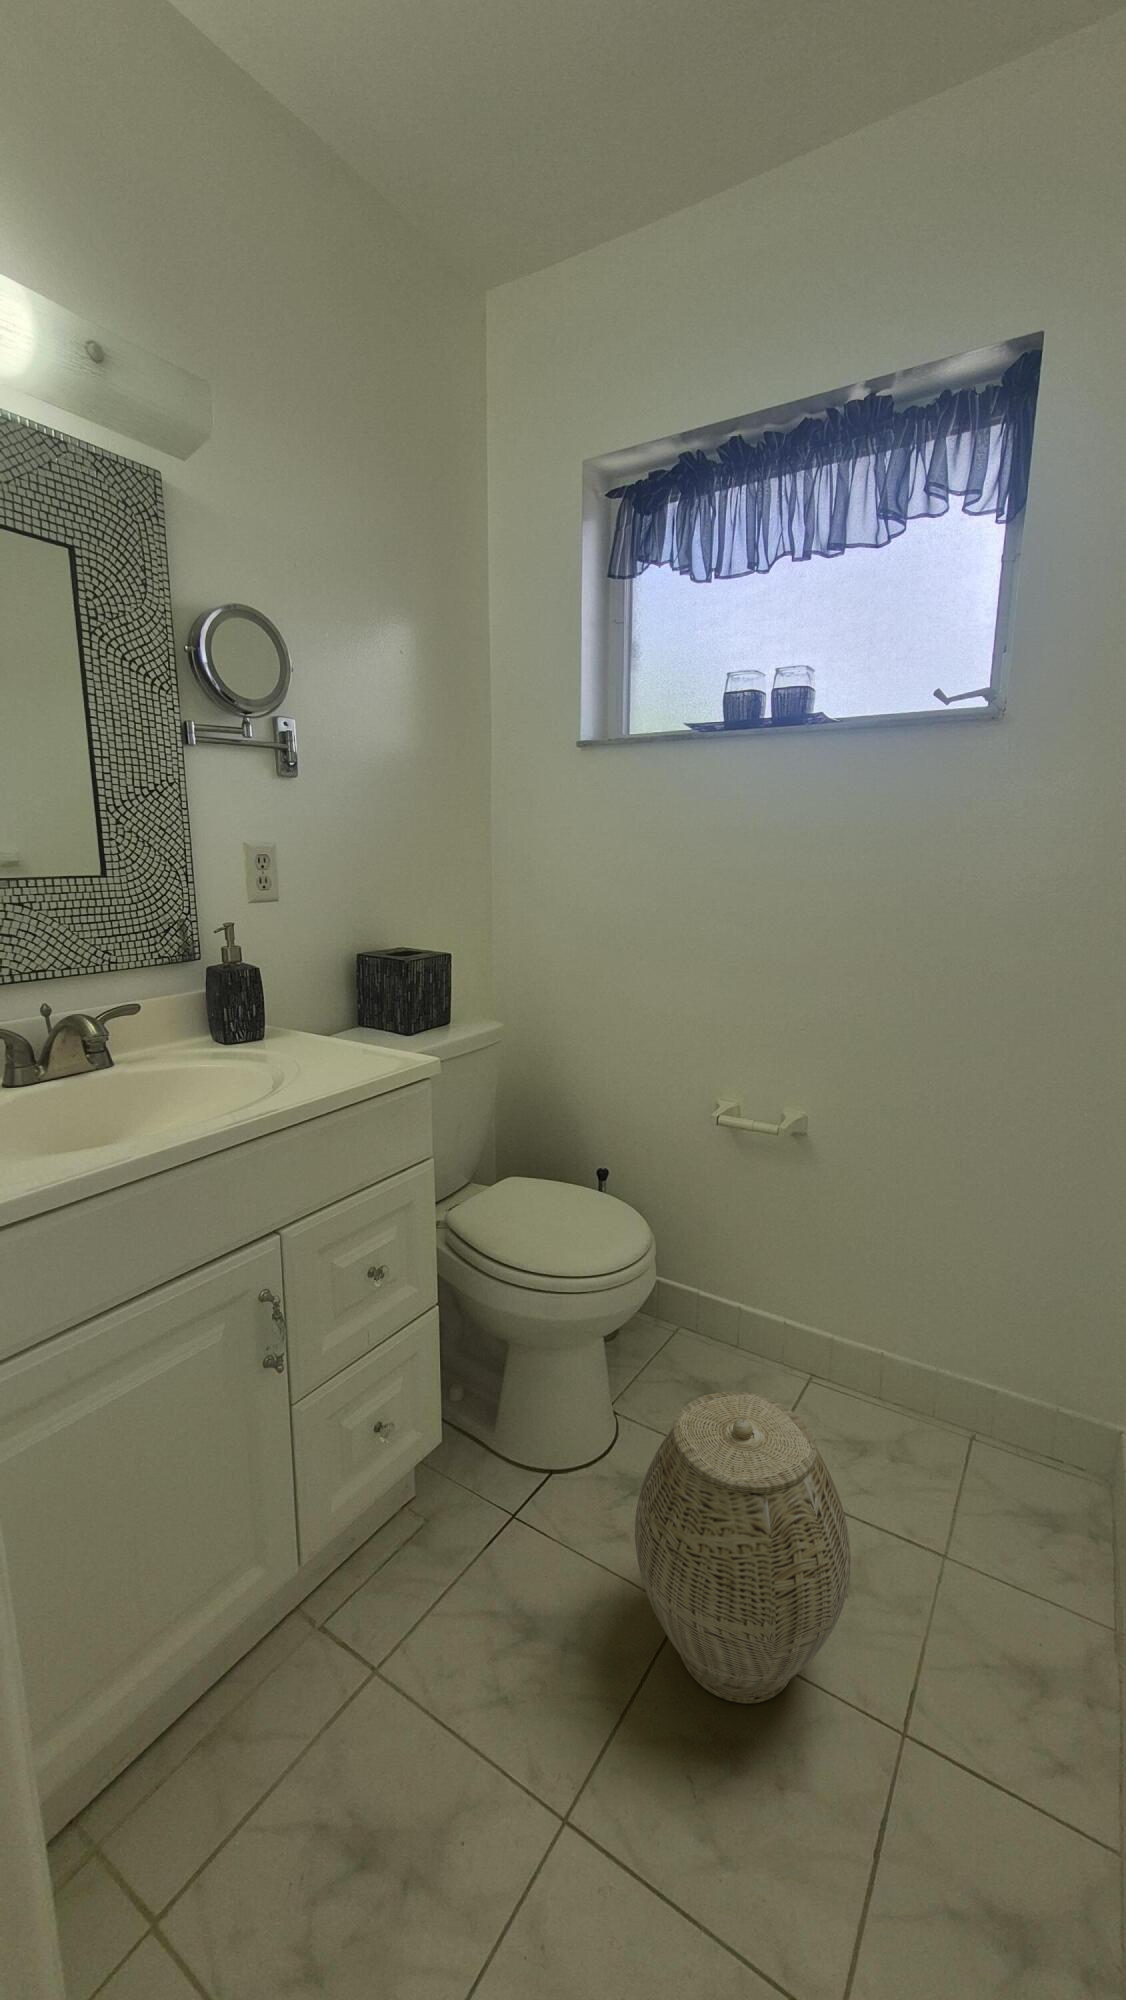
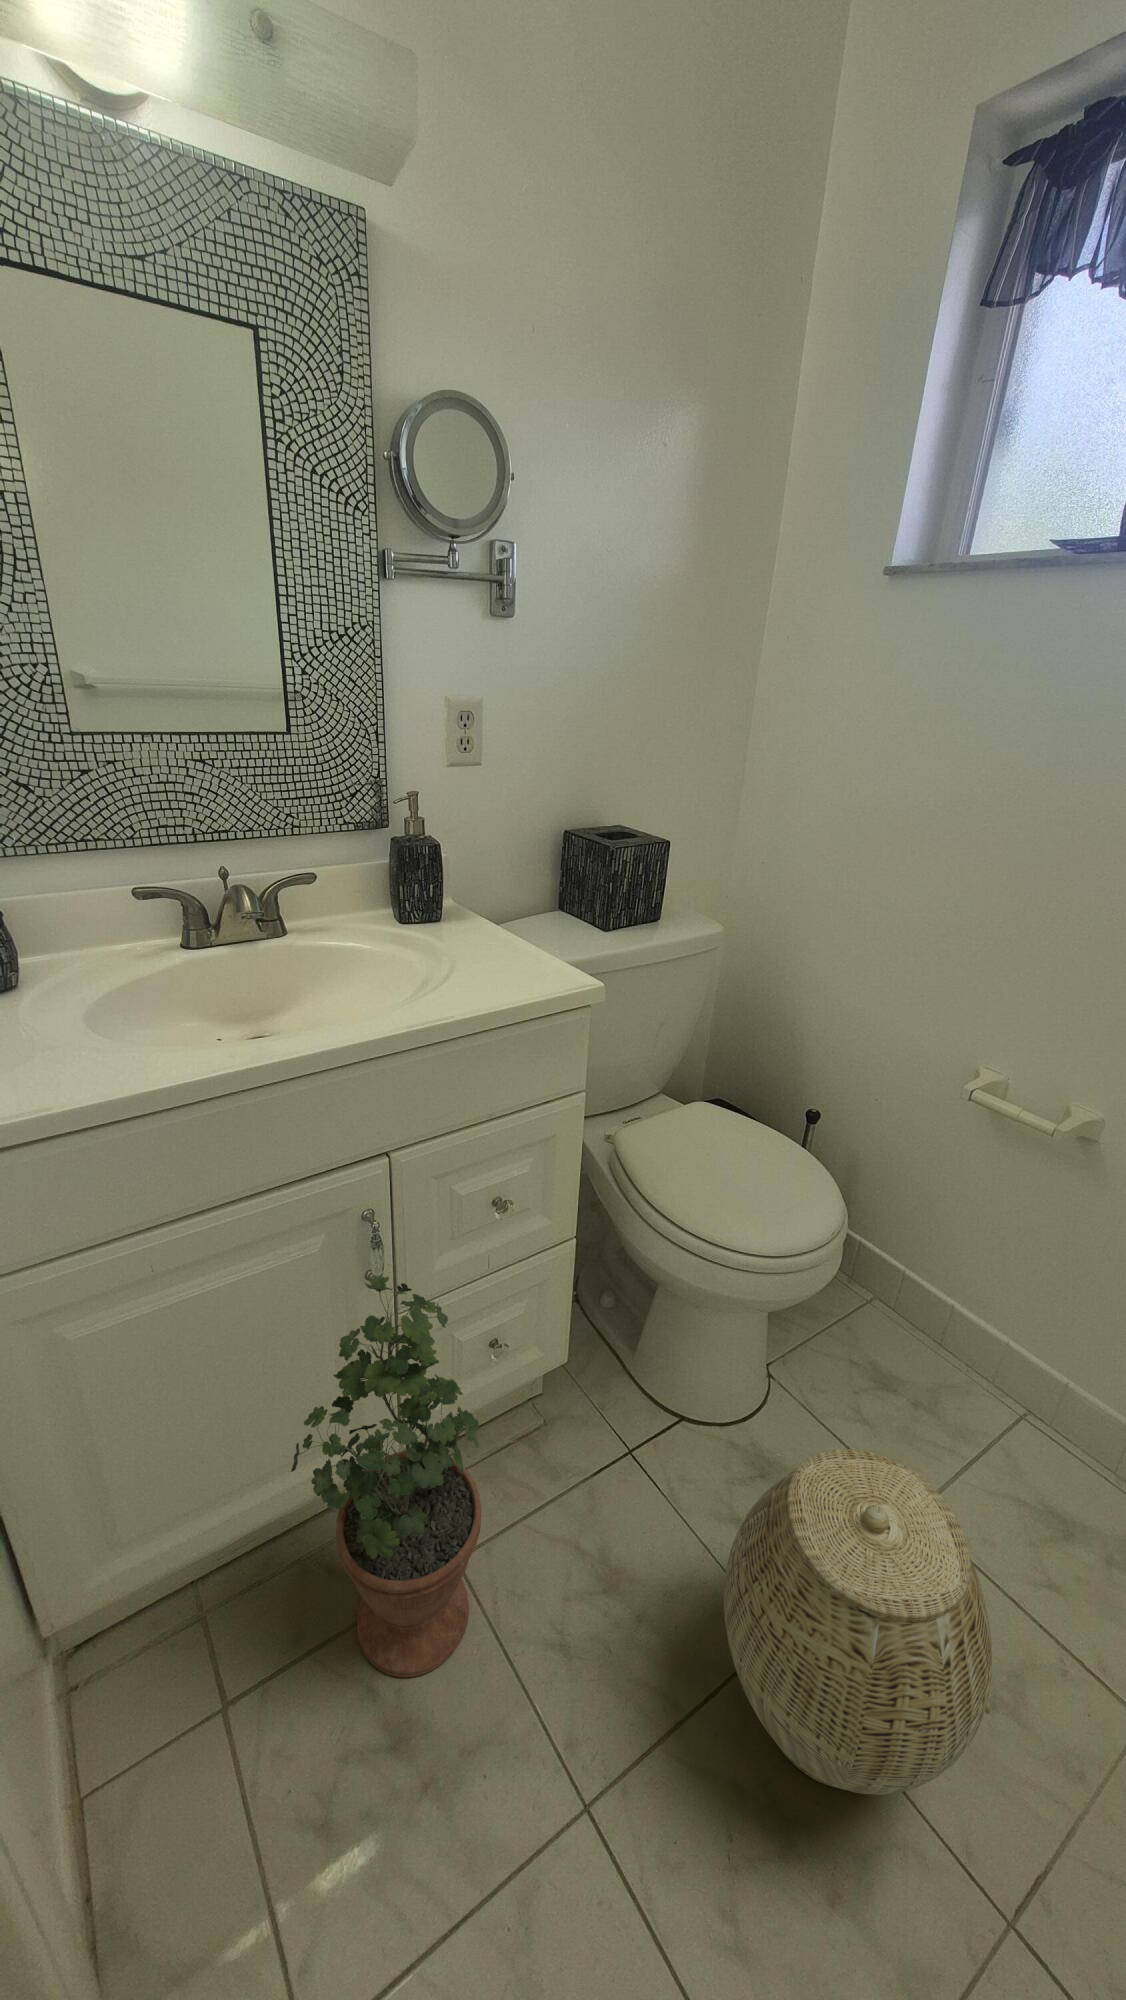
potted plant: none [226,1346,410,1797] -> present [291,1276,481,1677]

